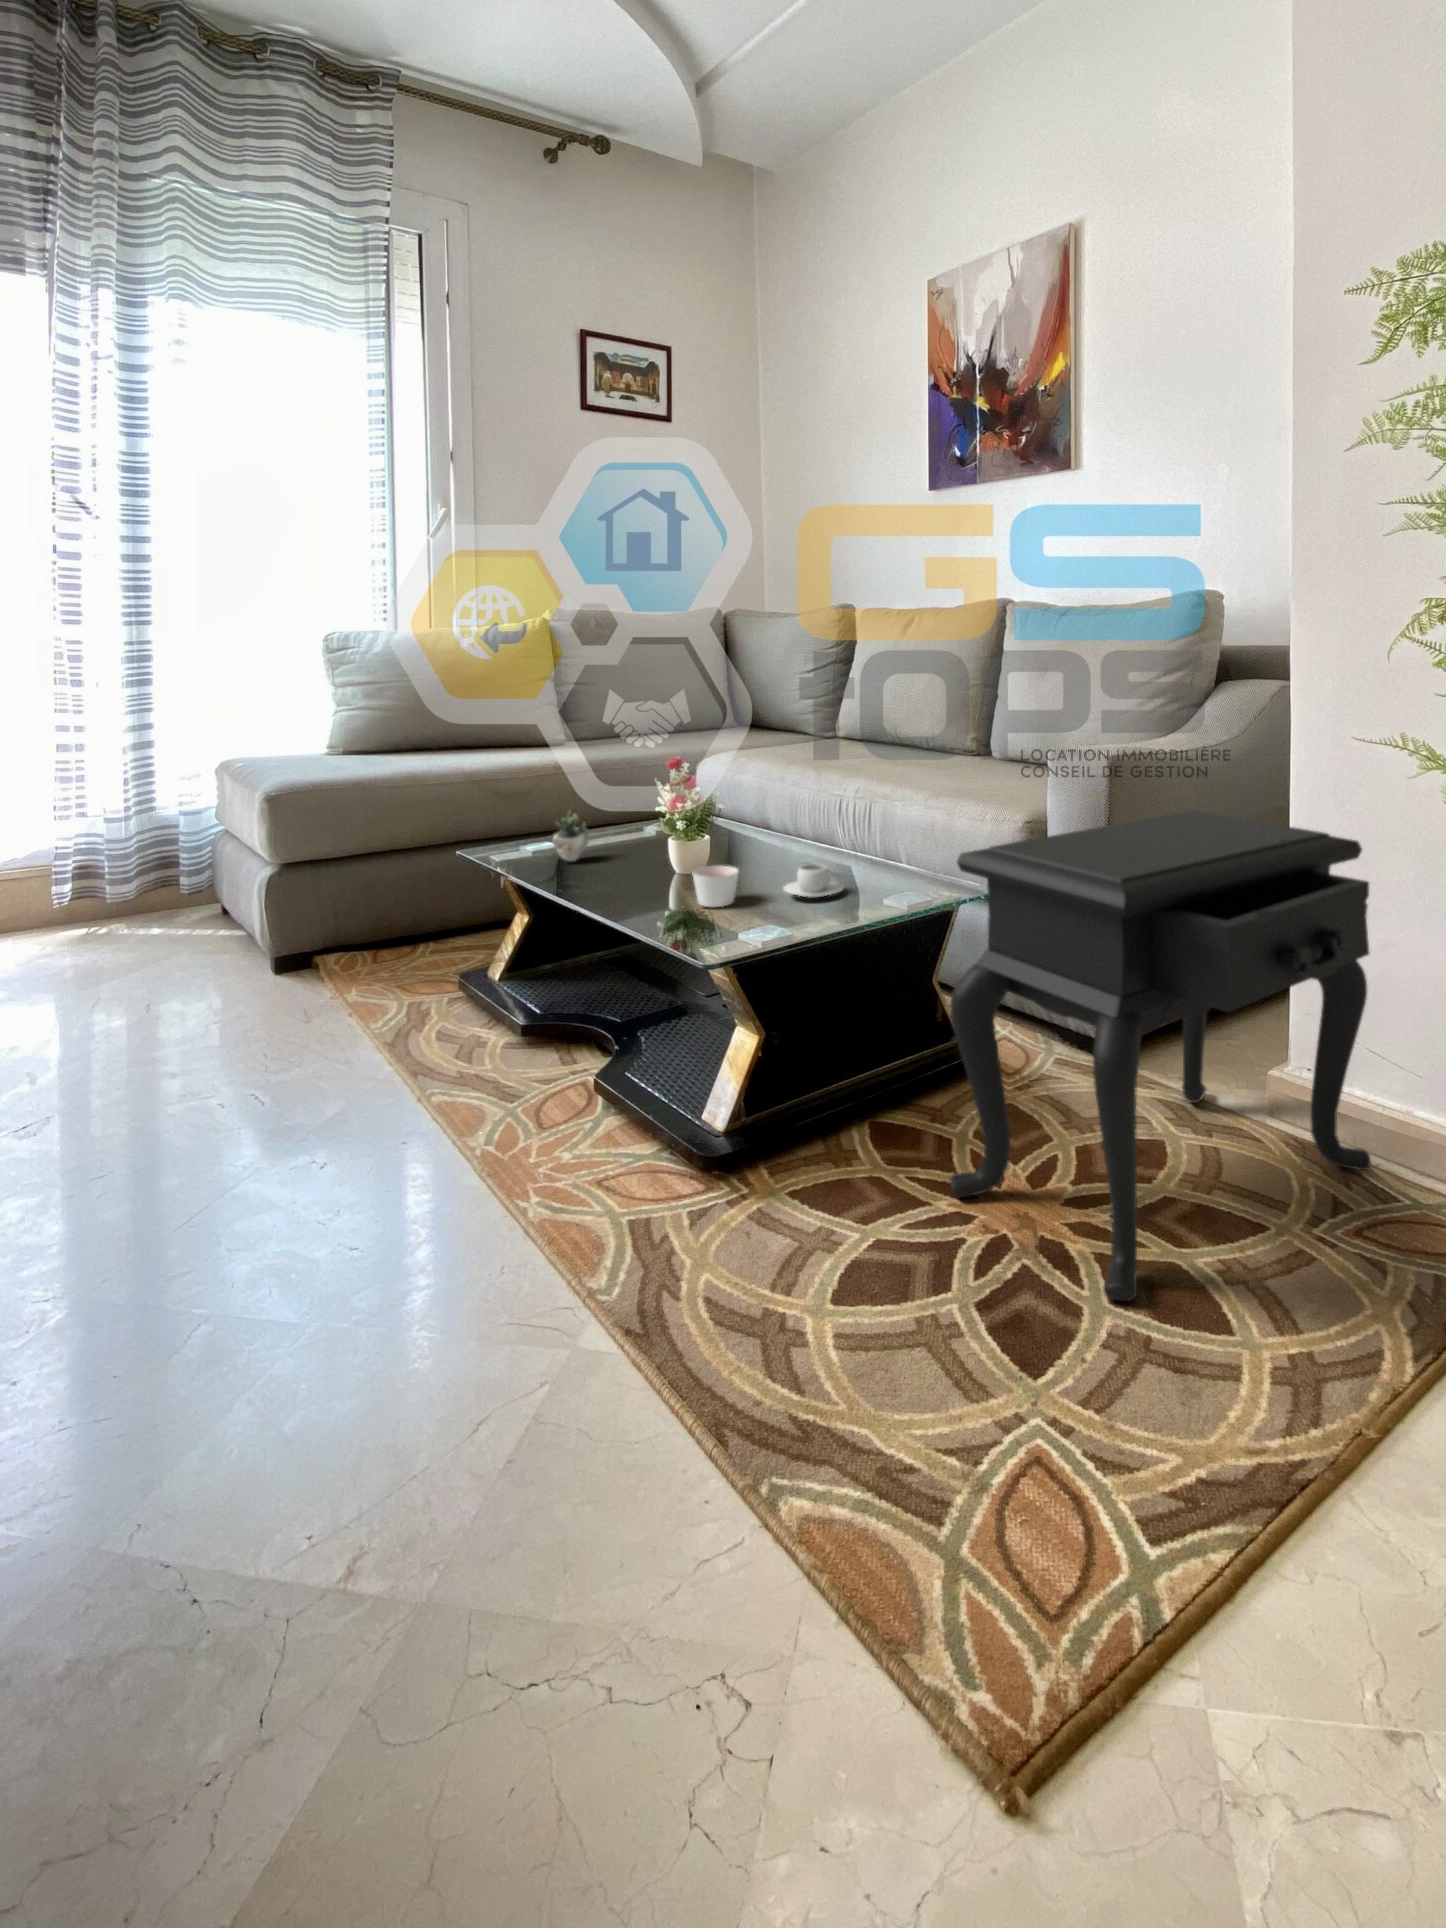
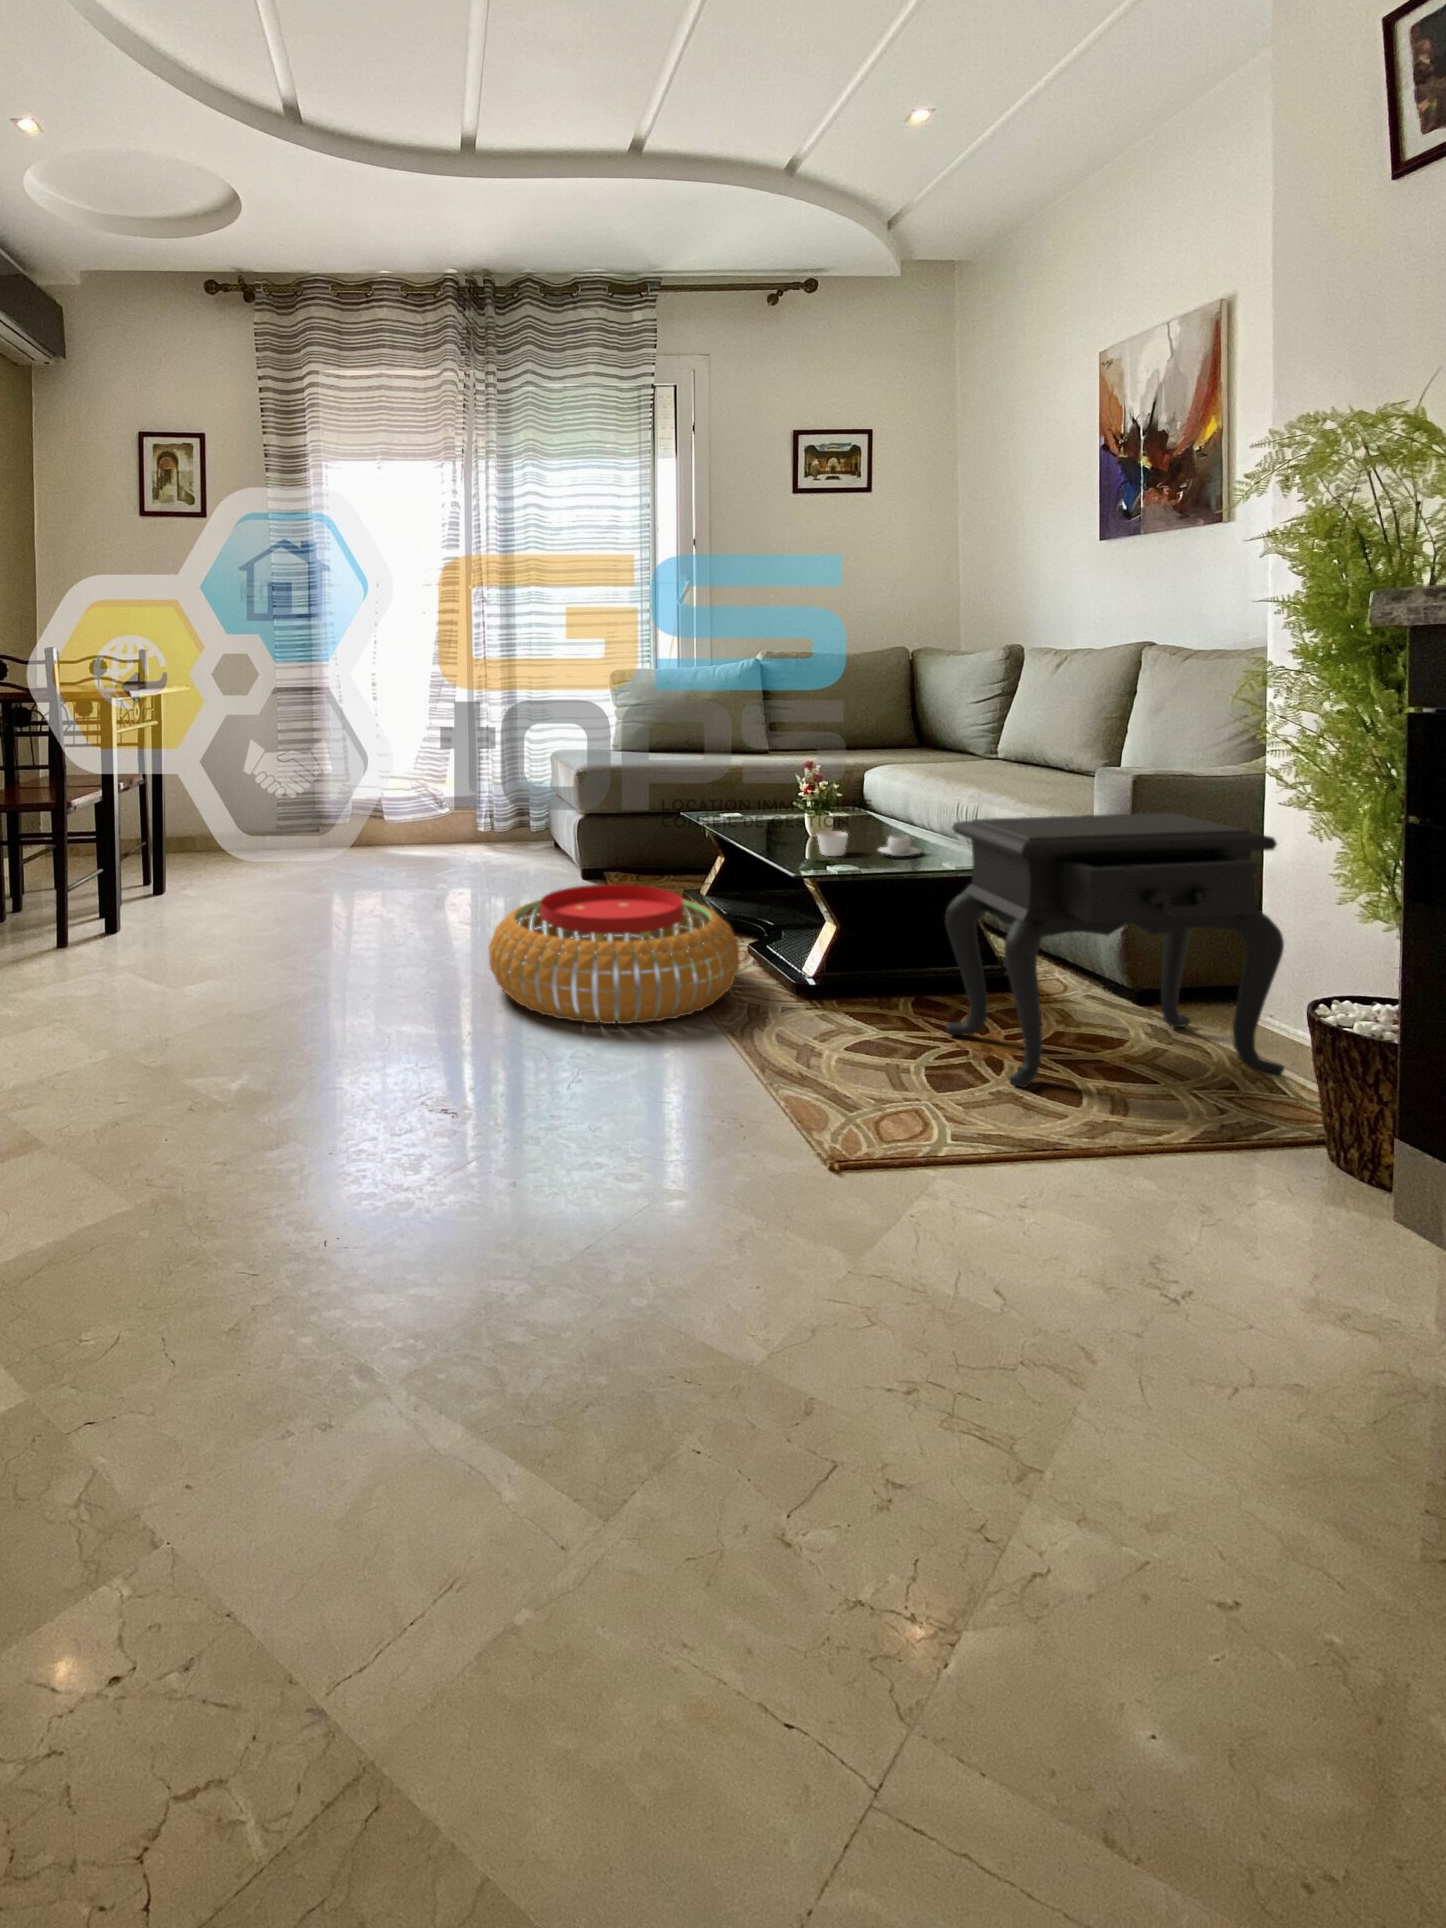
succulent plant: present [553,812,589,862] -> none [743,792,788,827]
pouf: none [54,1008,602,1369] -> present [488,884,740,1024]

